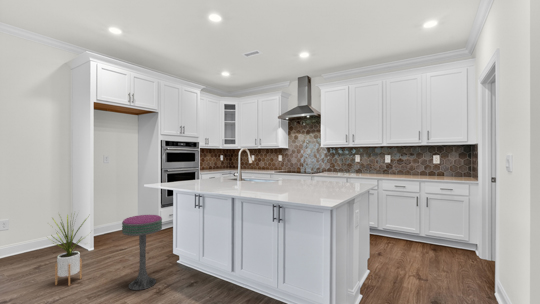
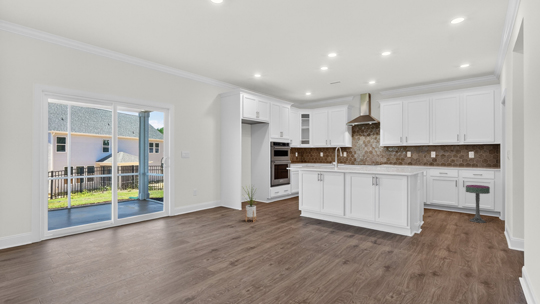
bar stool: present [122,215,162,290] -> present [466,185,490,223]

